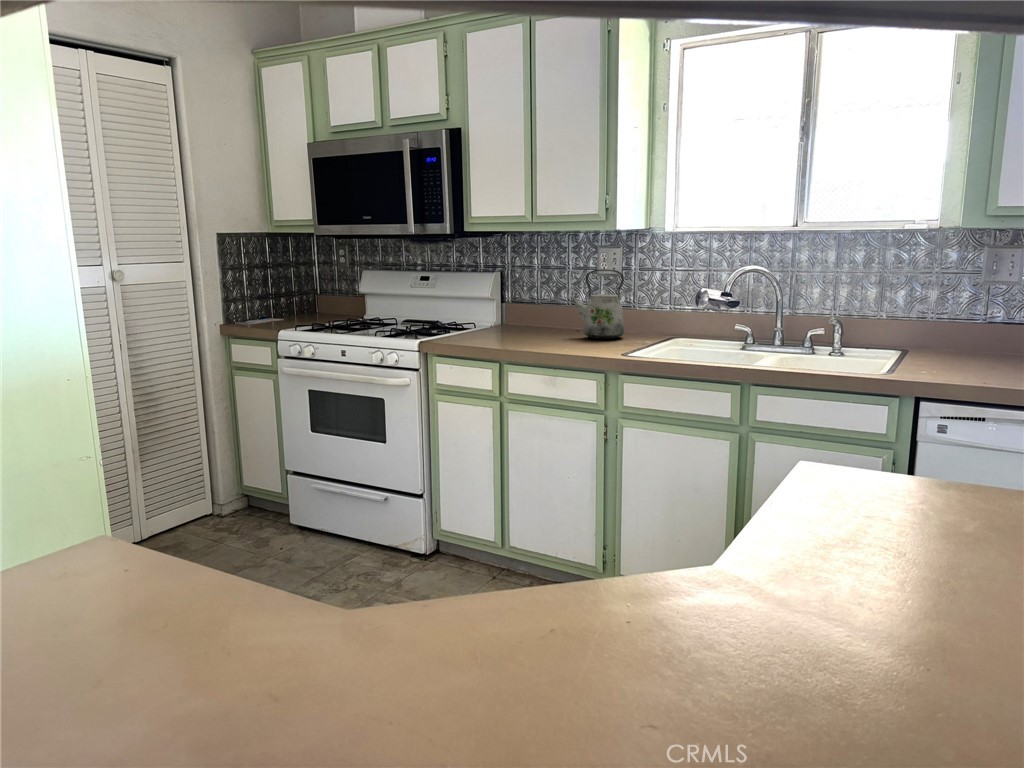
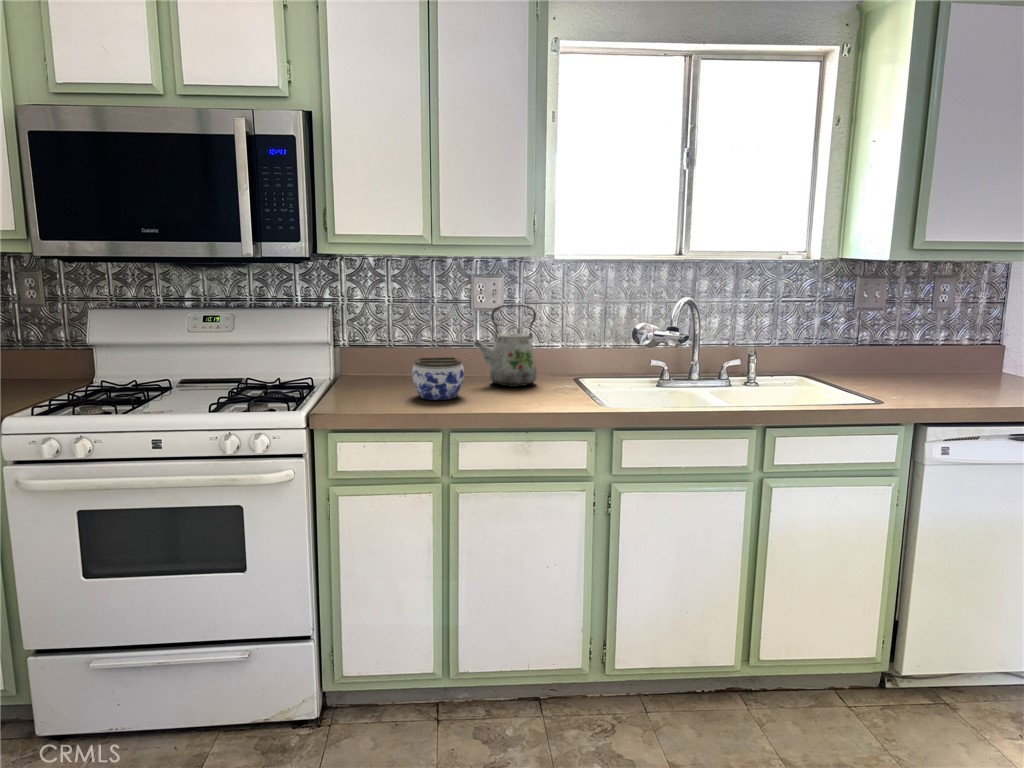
jar: none [505,309,546,341] -> present [412,357,464,400]

